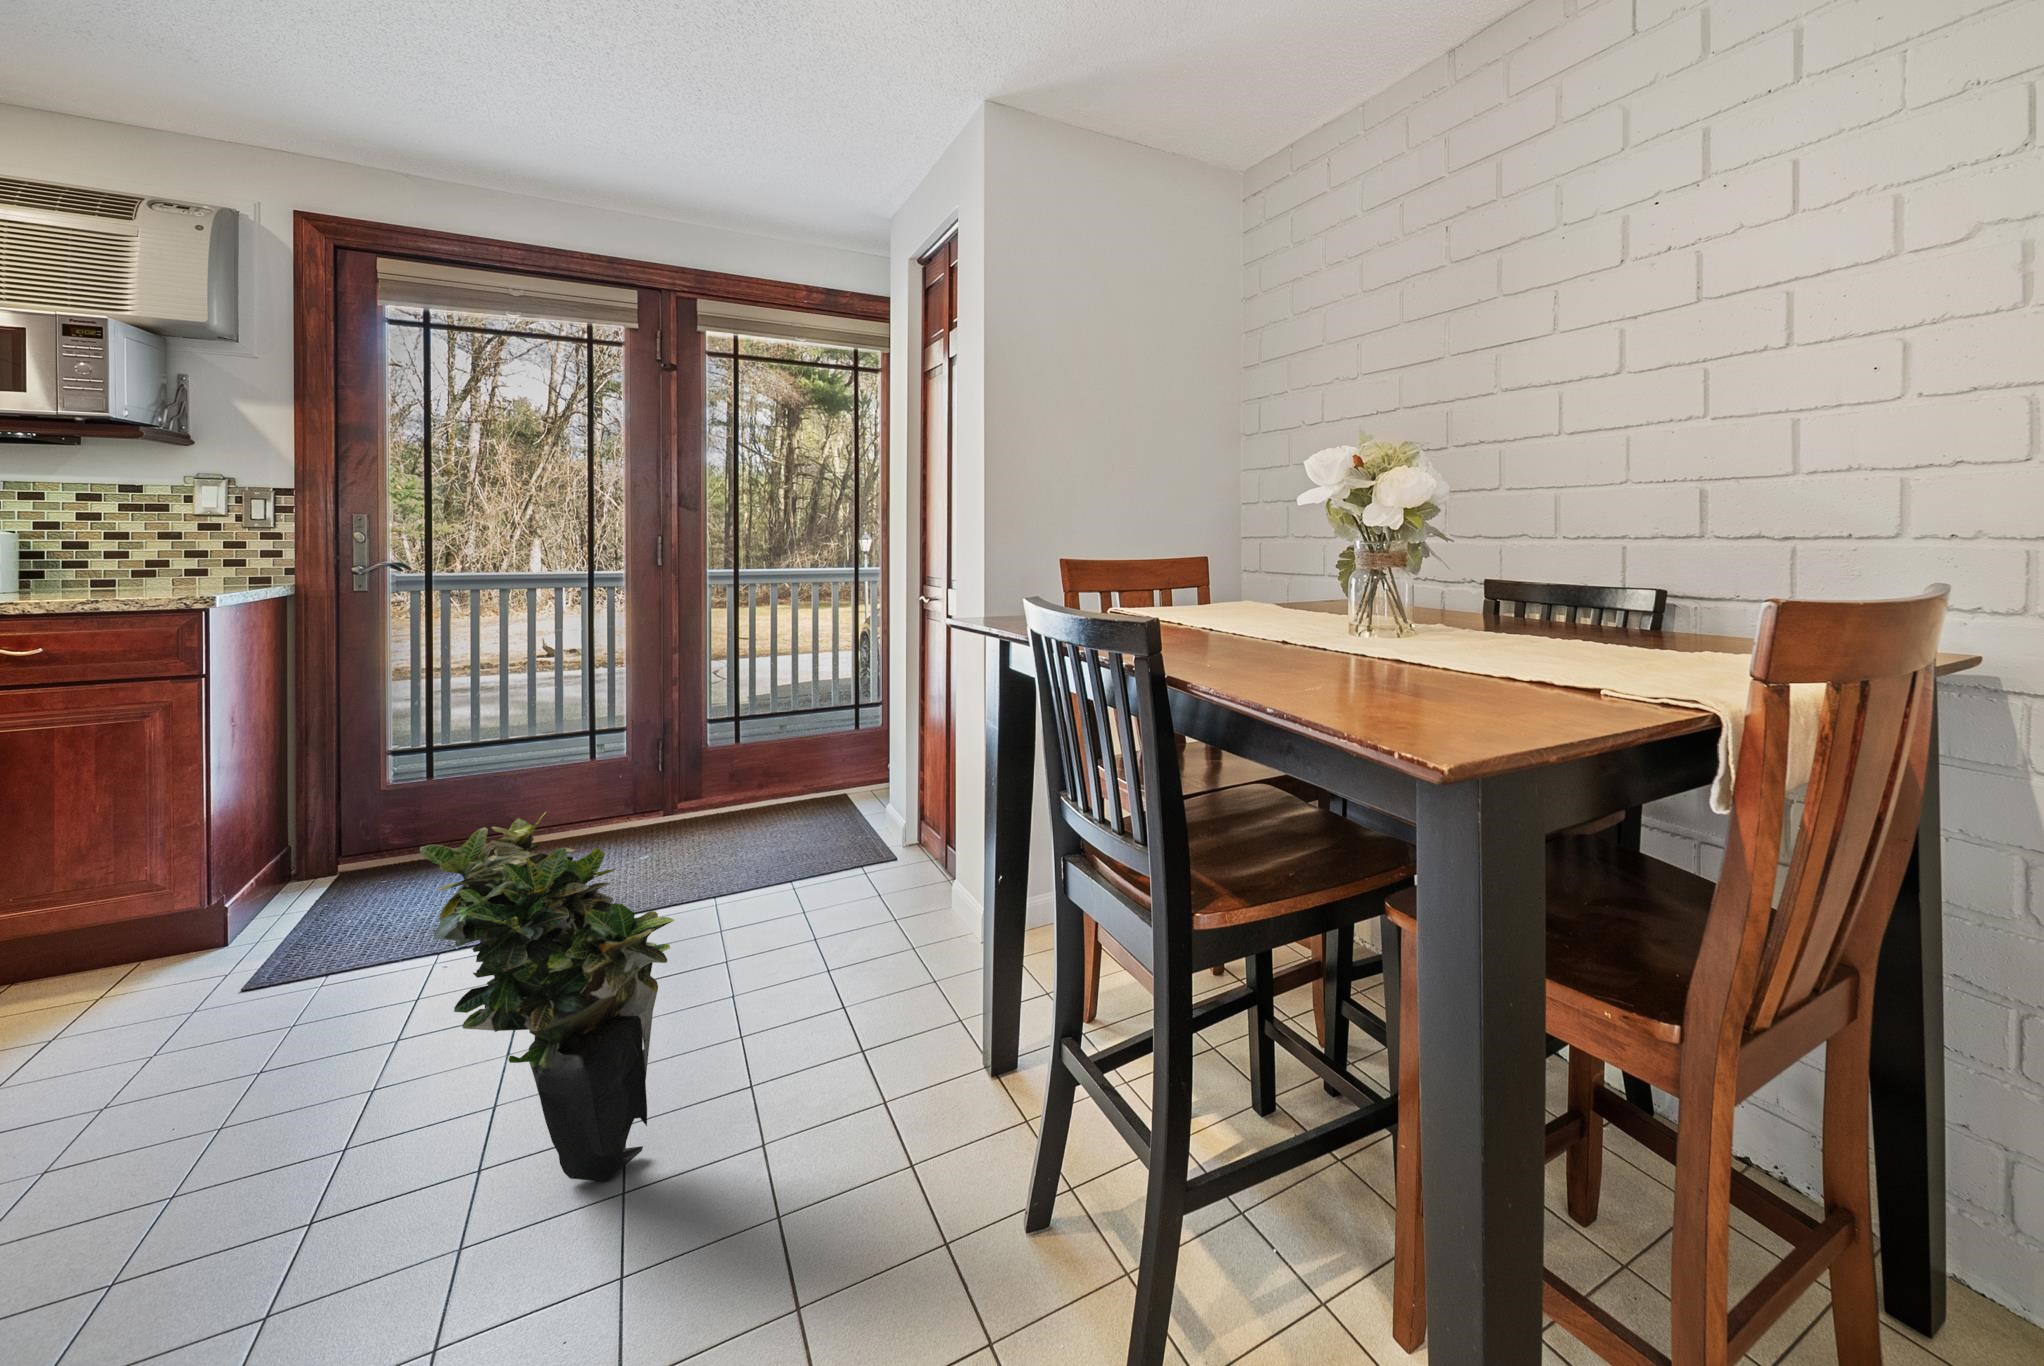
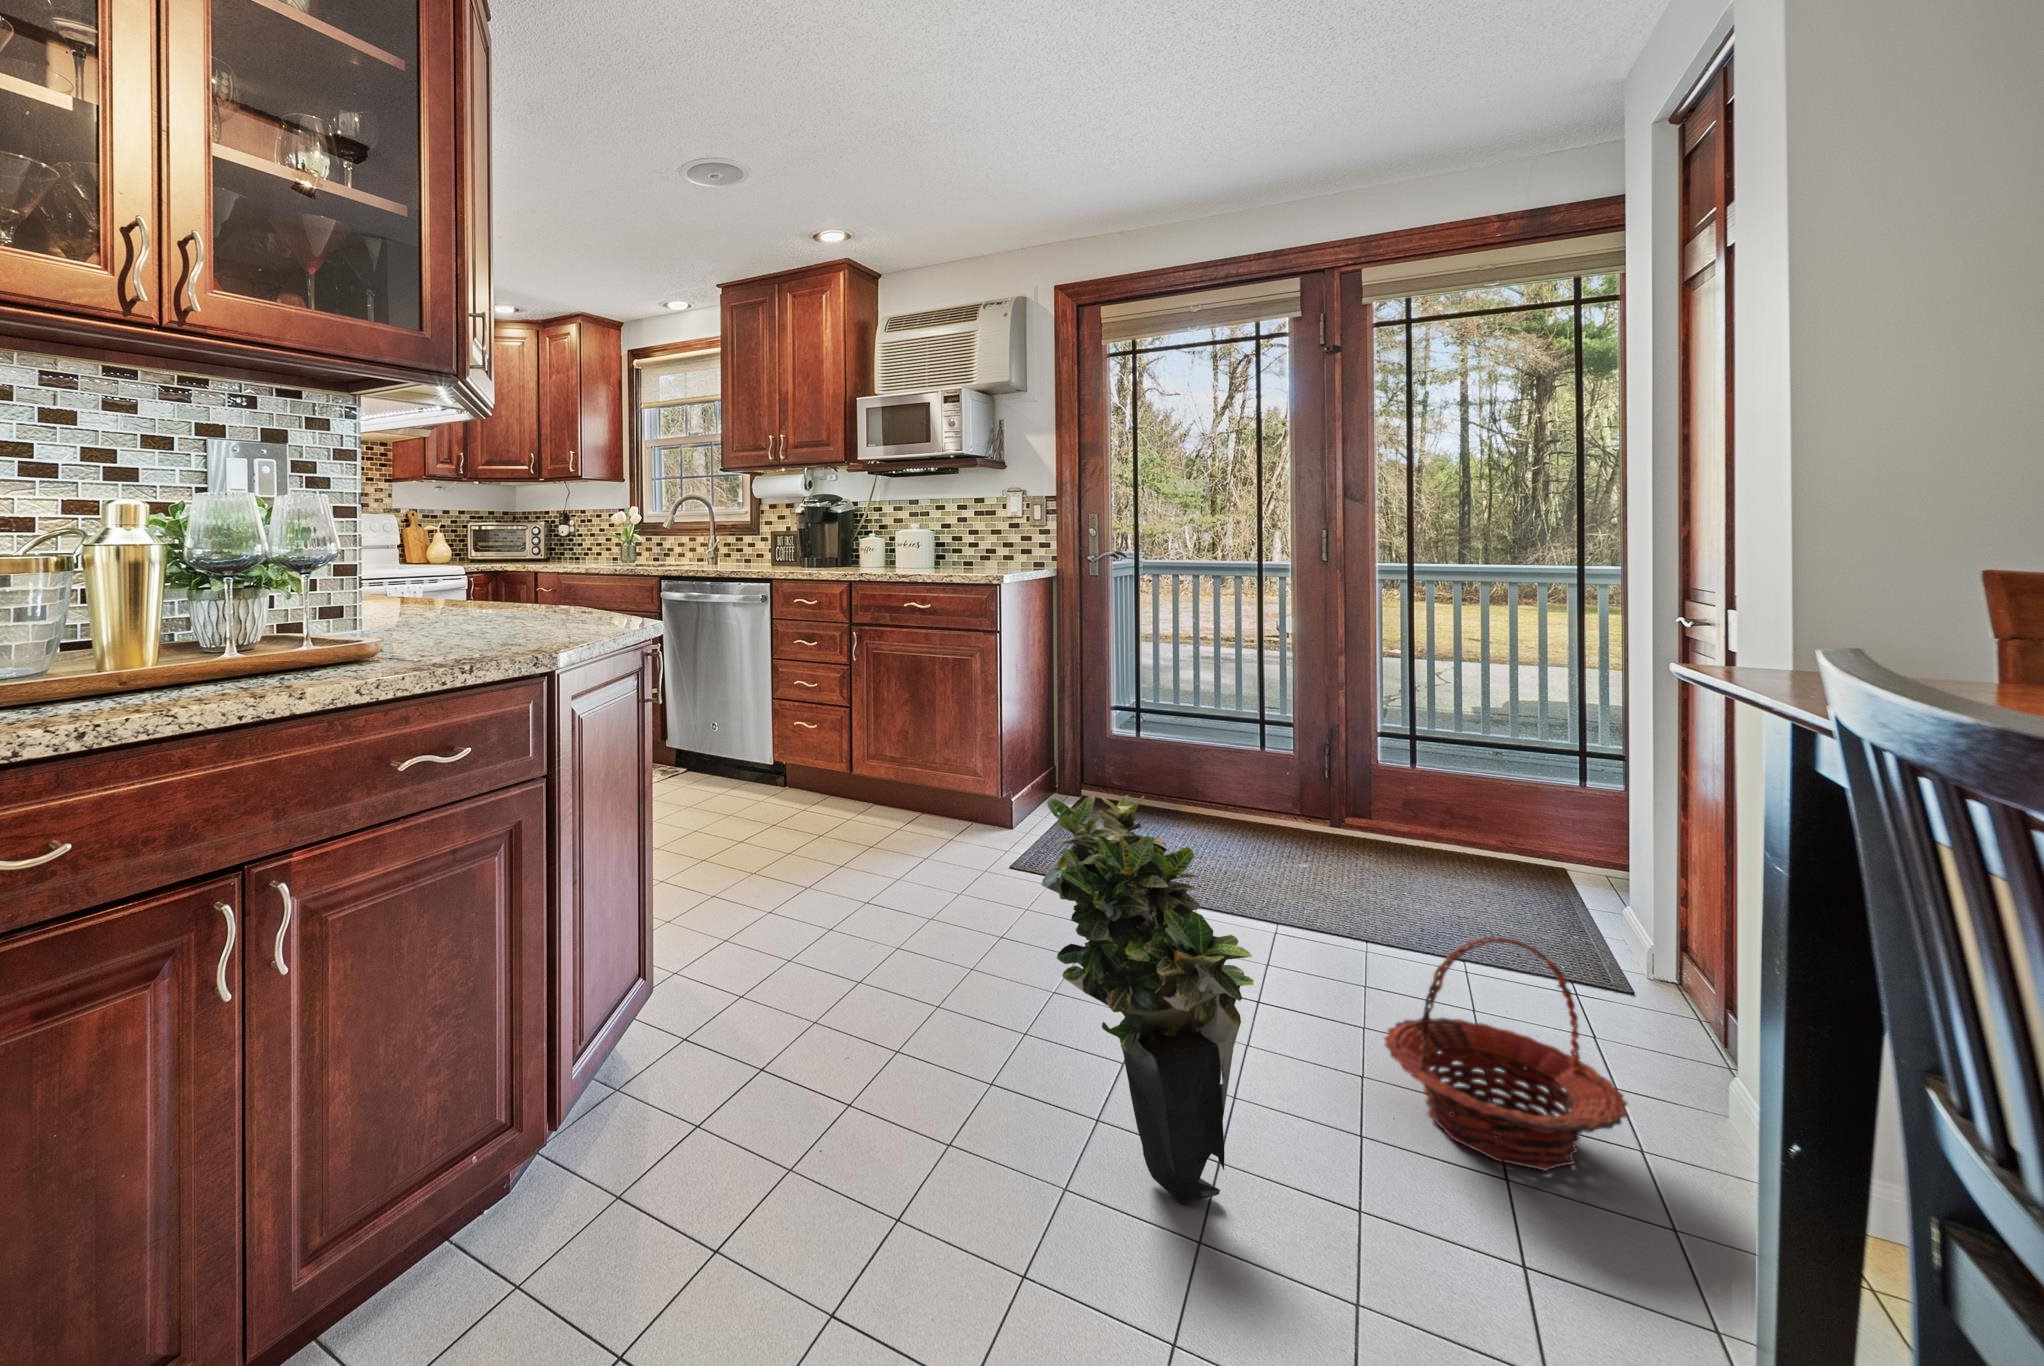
basket: none [757,841,915,1007] -> present [1384,937,1628,1171]

